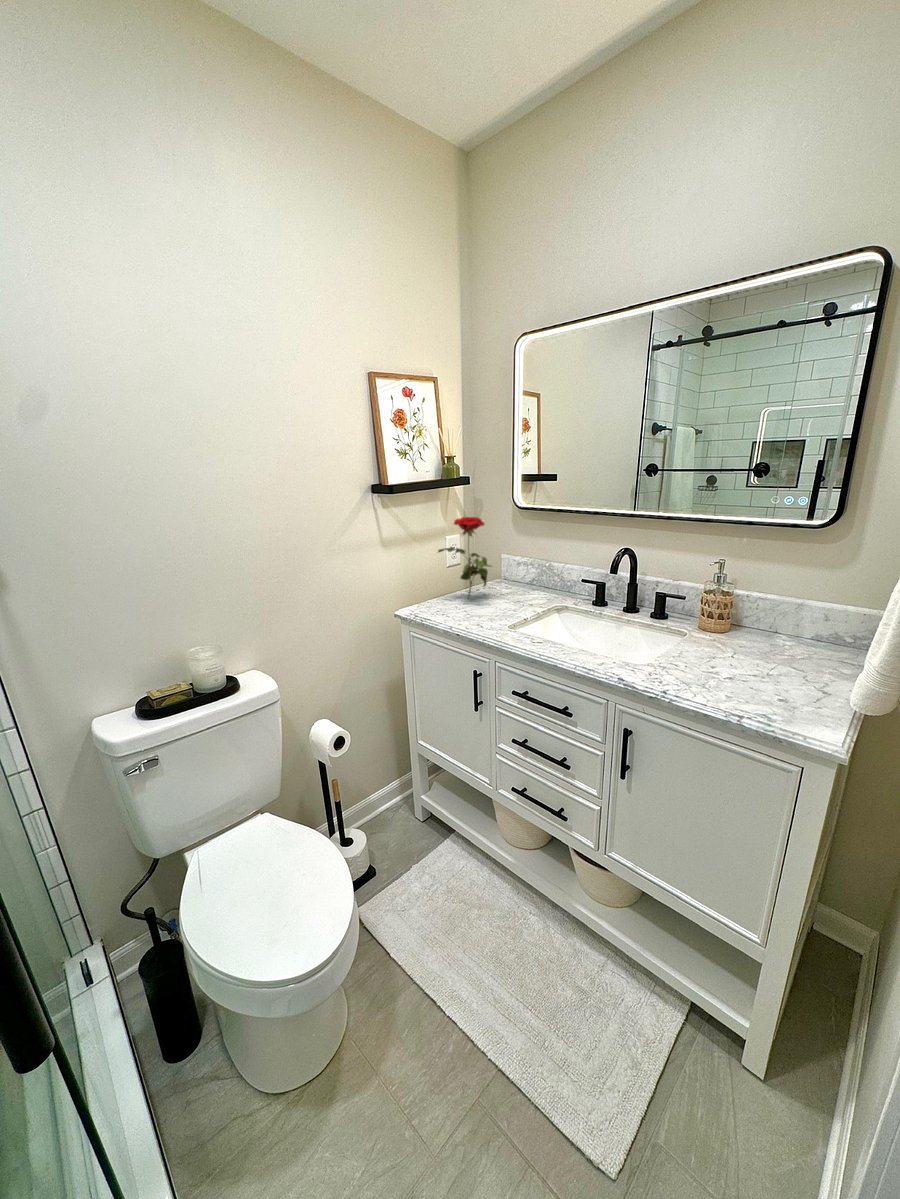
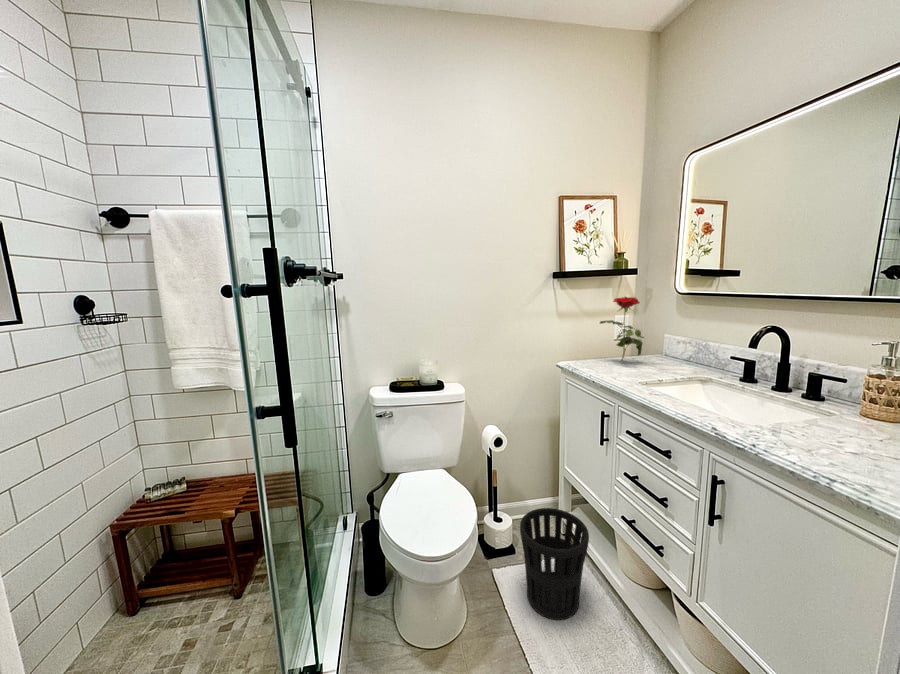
wastebasket: none [394,802,479,939] -> present [520,508,589,620]

